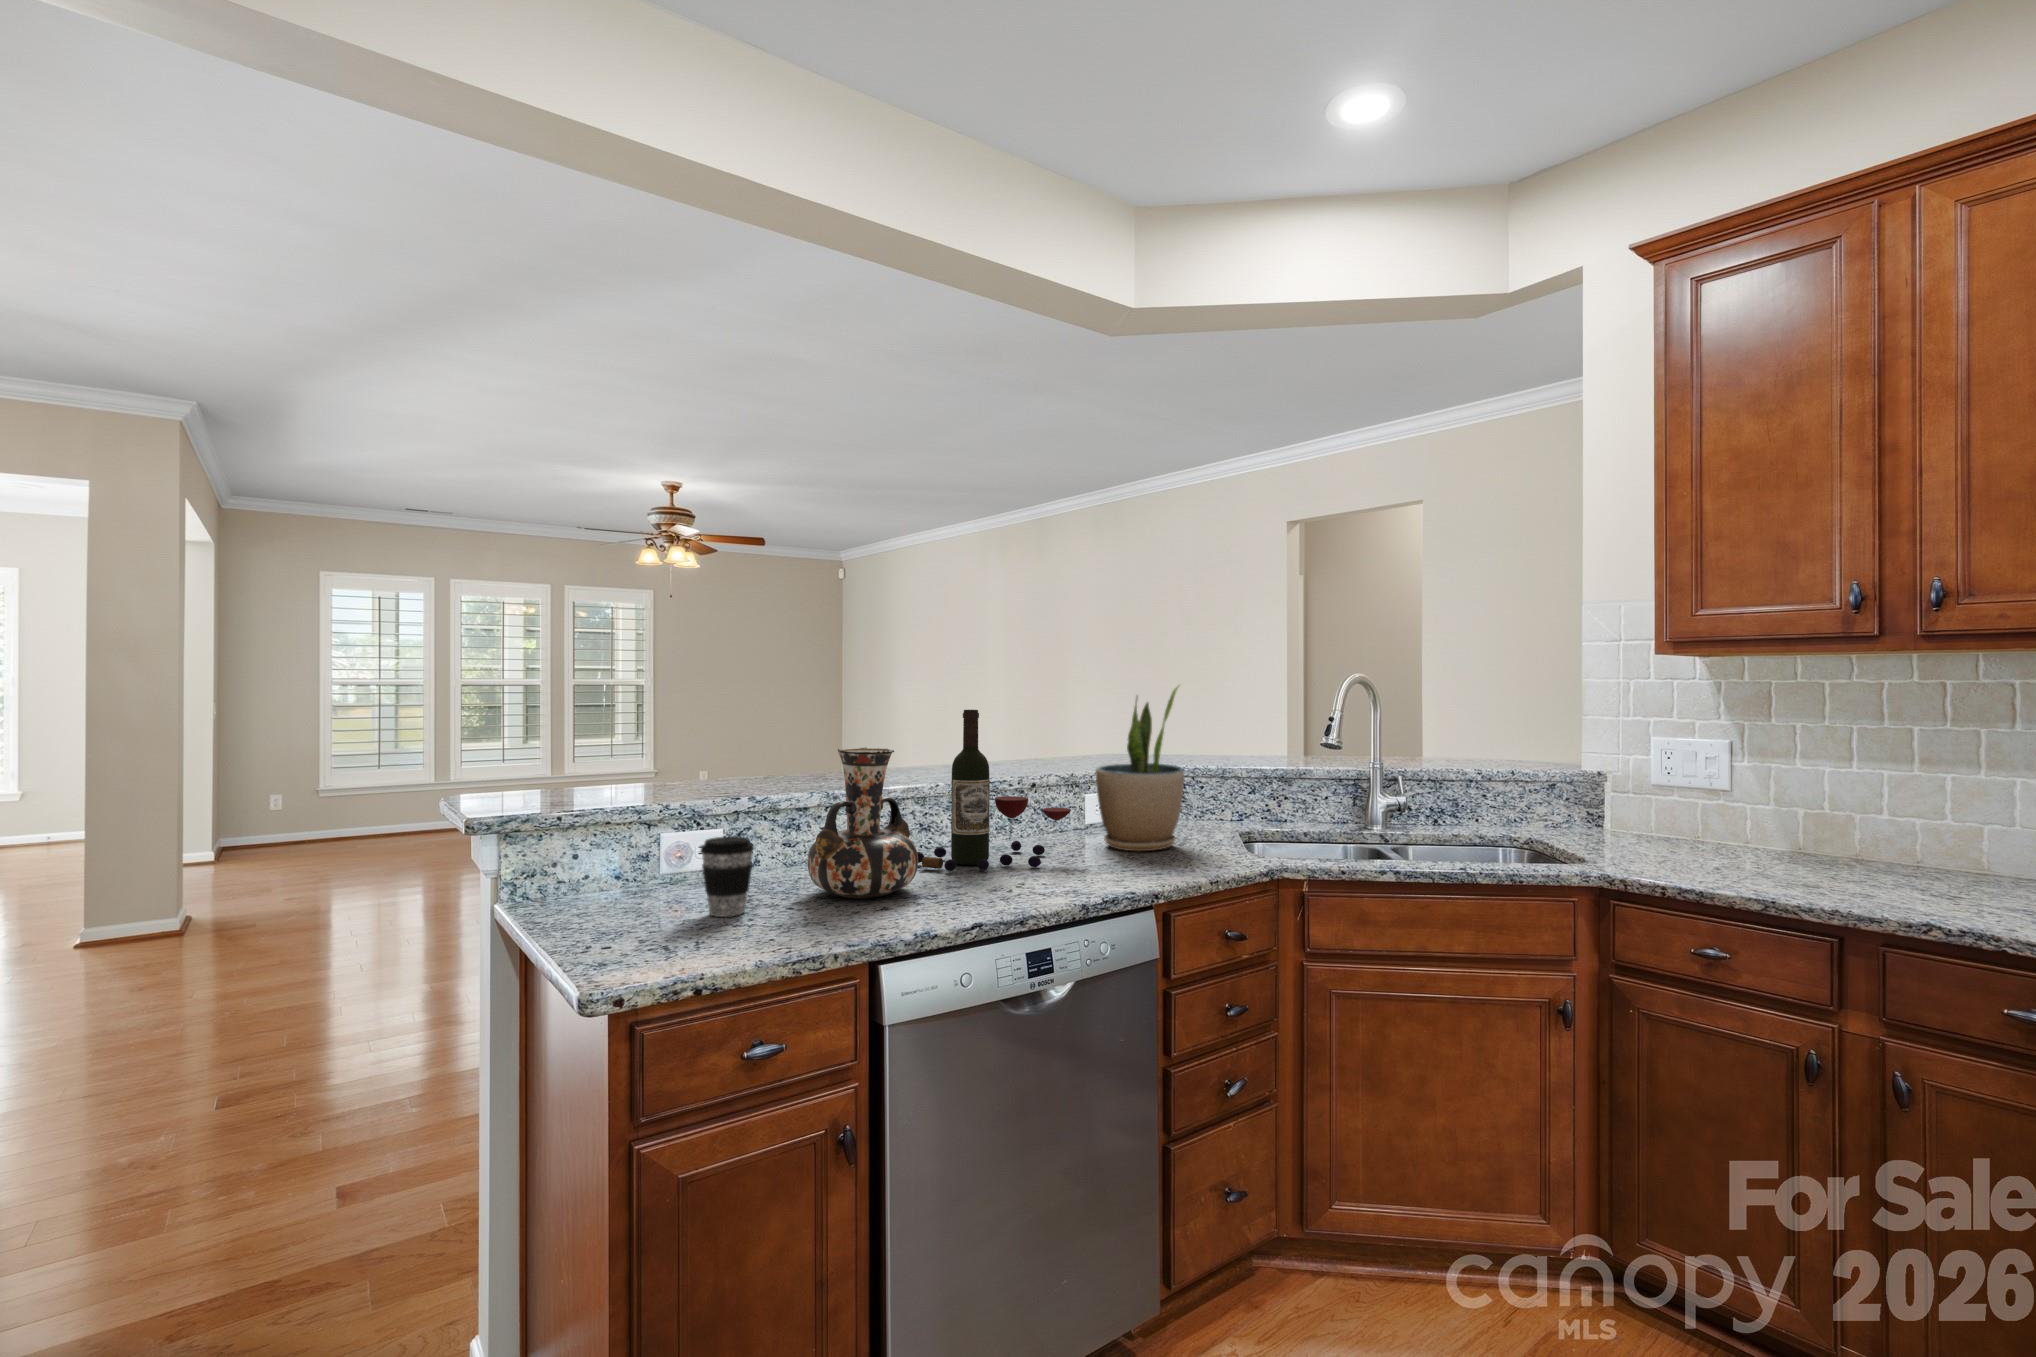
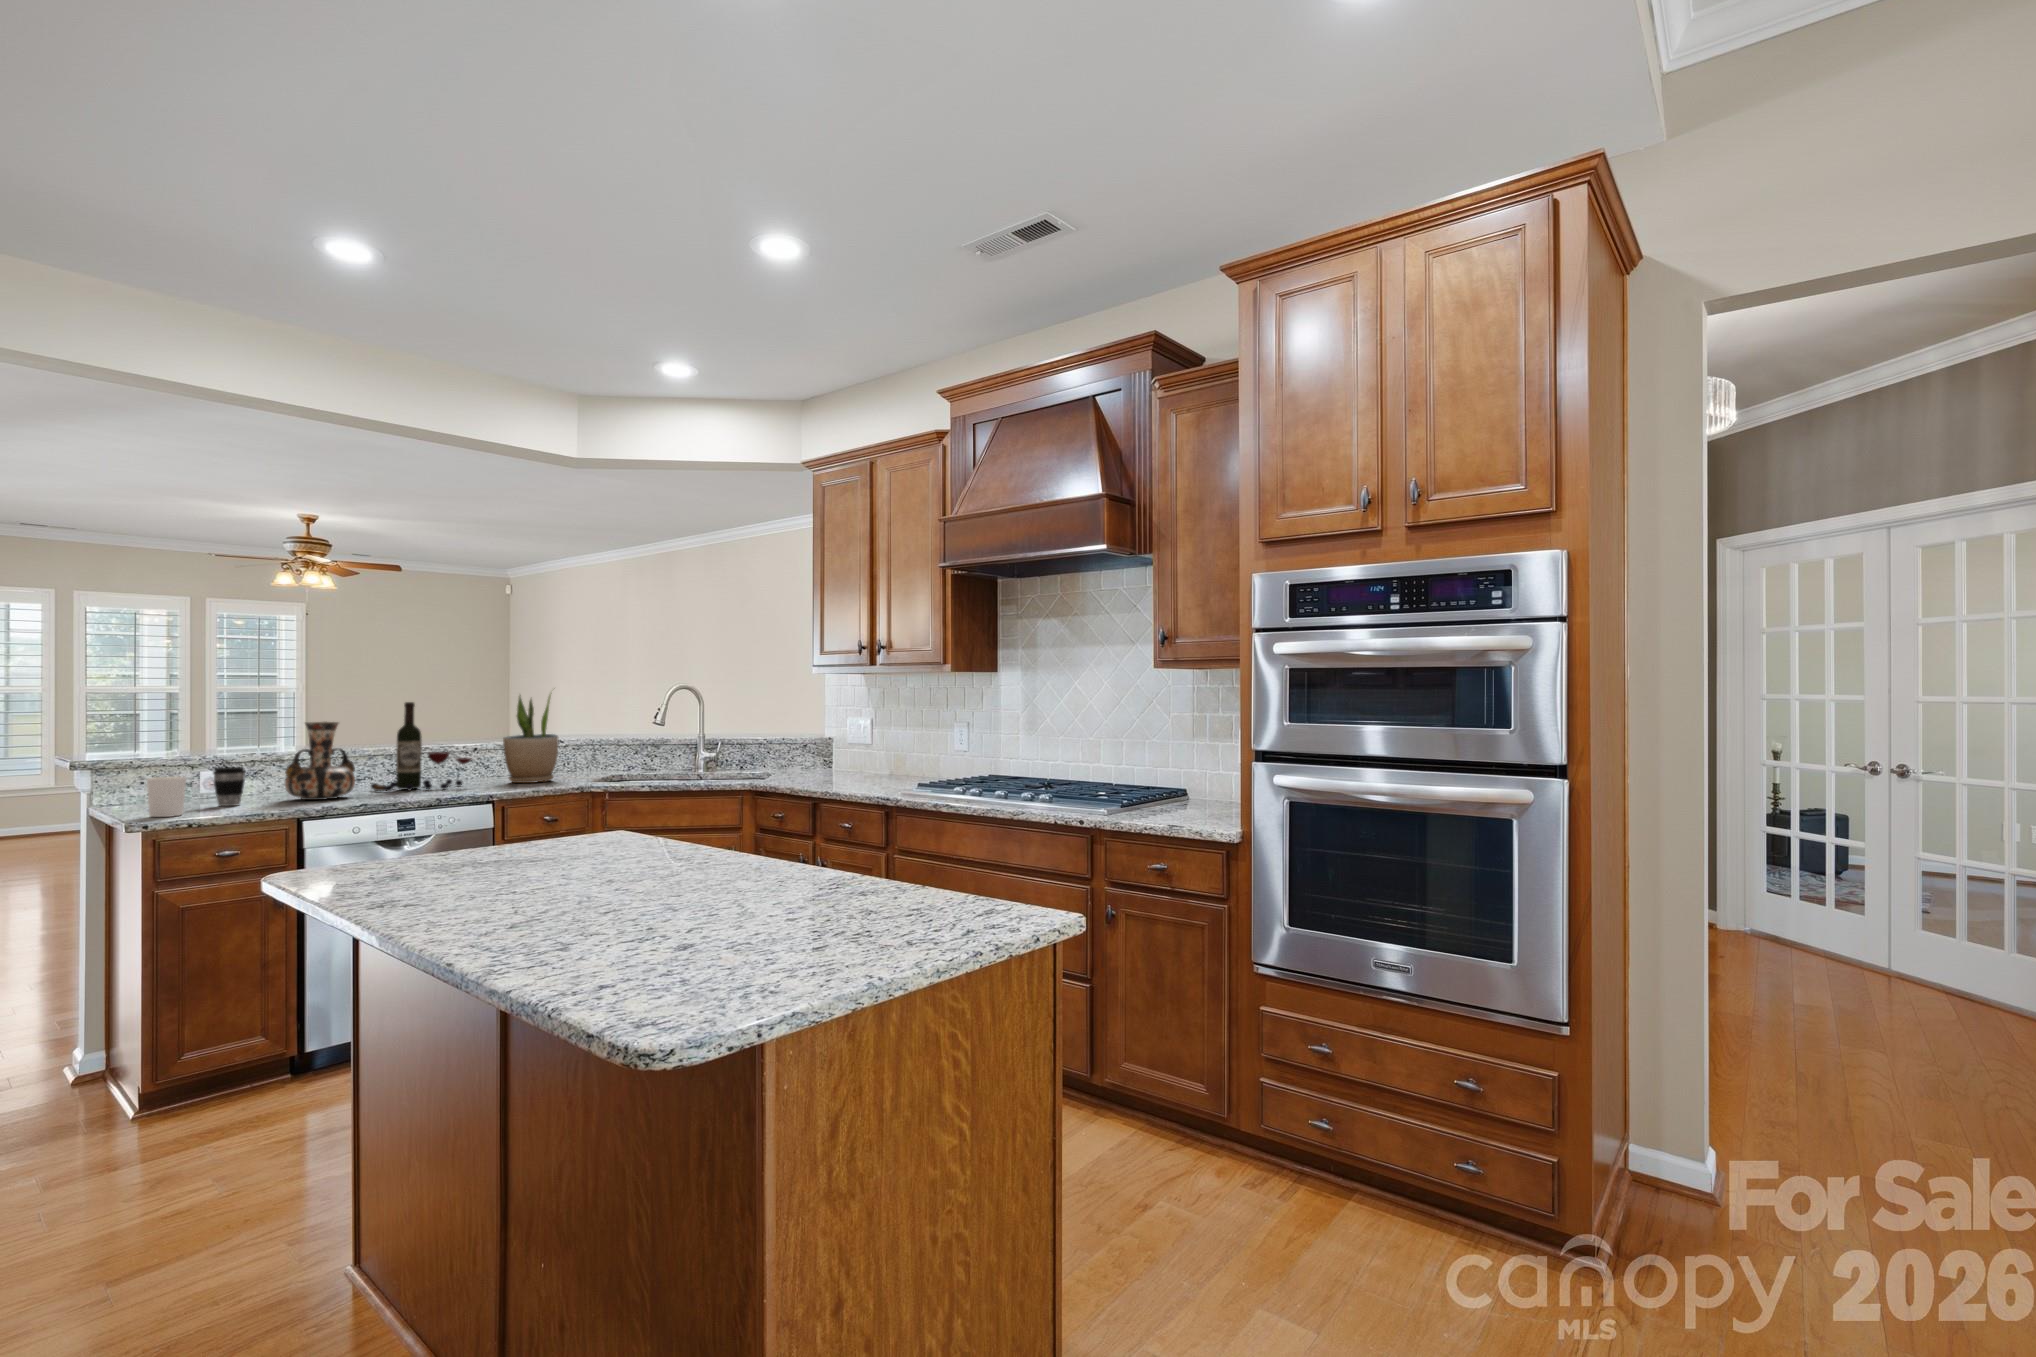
candle holder: none [608,872,678,966] -> present [147,776,186,817]

